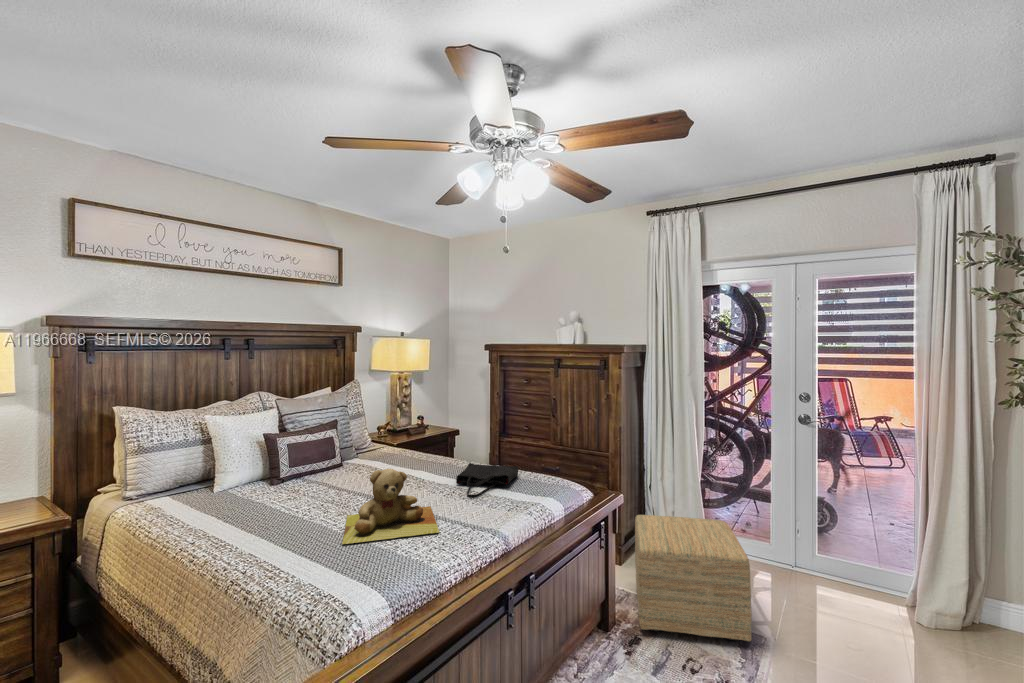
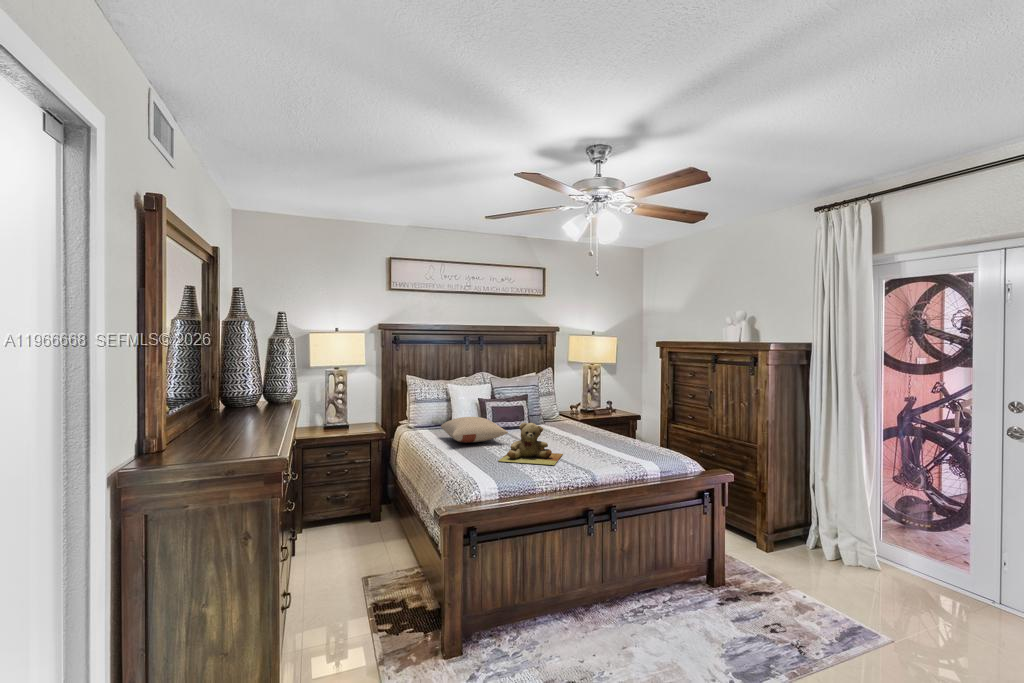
tote bag: present [456,463,518,498] -> none [592,434,644,454]
pillow: none [200,466,333,515] -> present [441,417,508,443]
ottoman: present [635,515,752,641] -> none [735,501,857,619]

